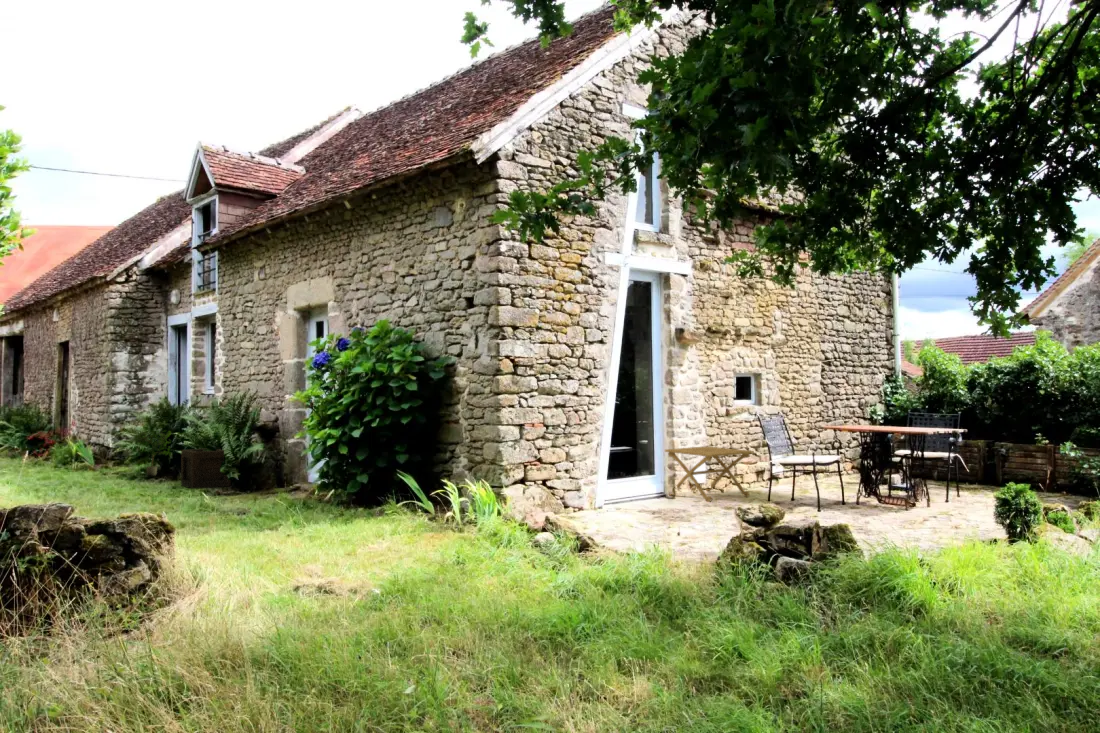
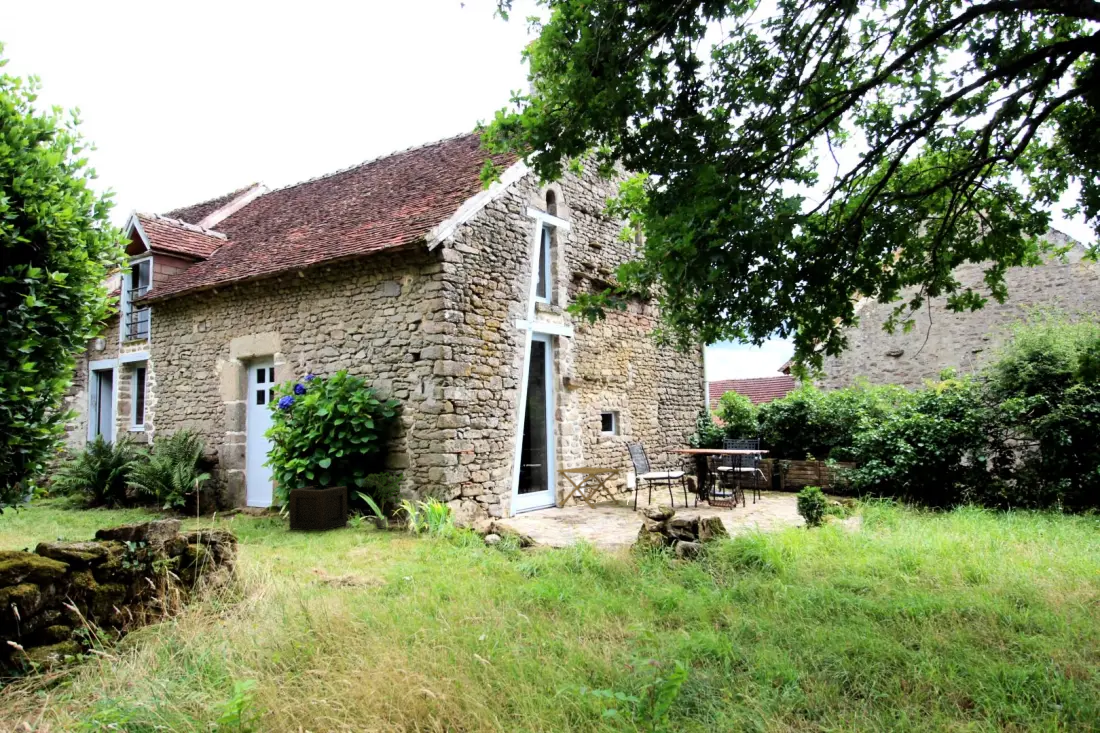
potted plant: present [134,430,171,476] -> present [361,472,403,528]
wooden crate: present [181,449,230,489] -> present [289,486,347,531]

